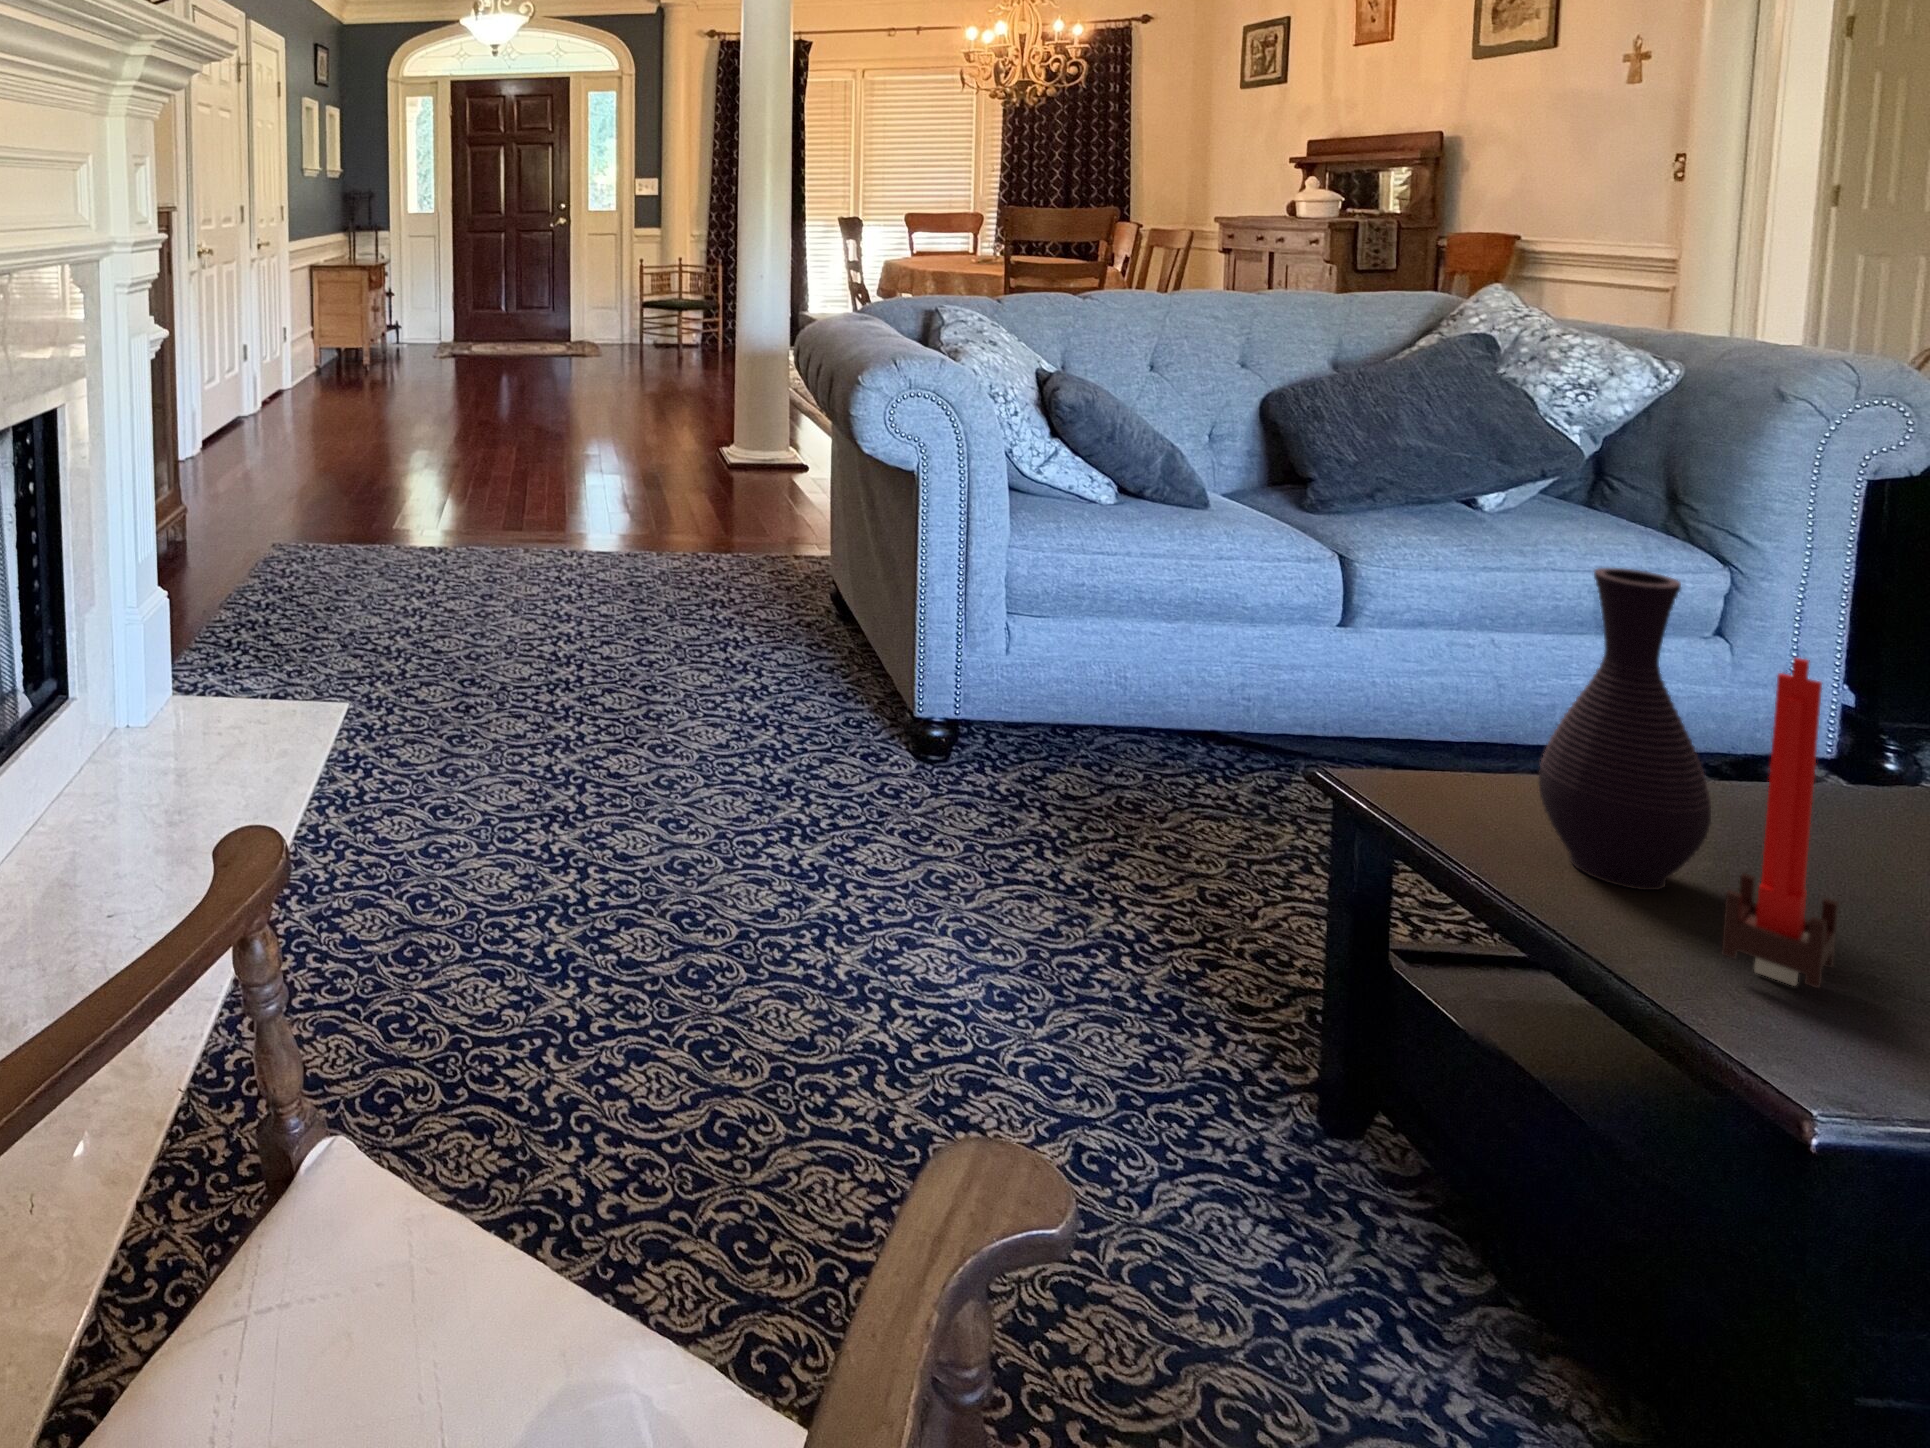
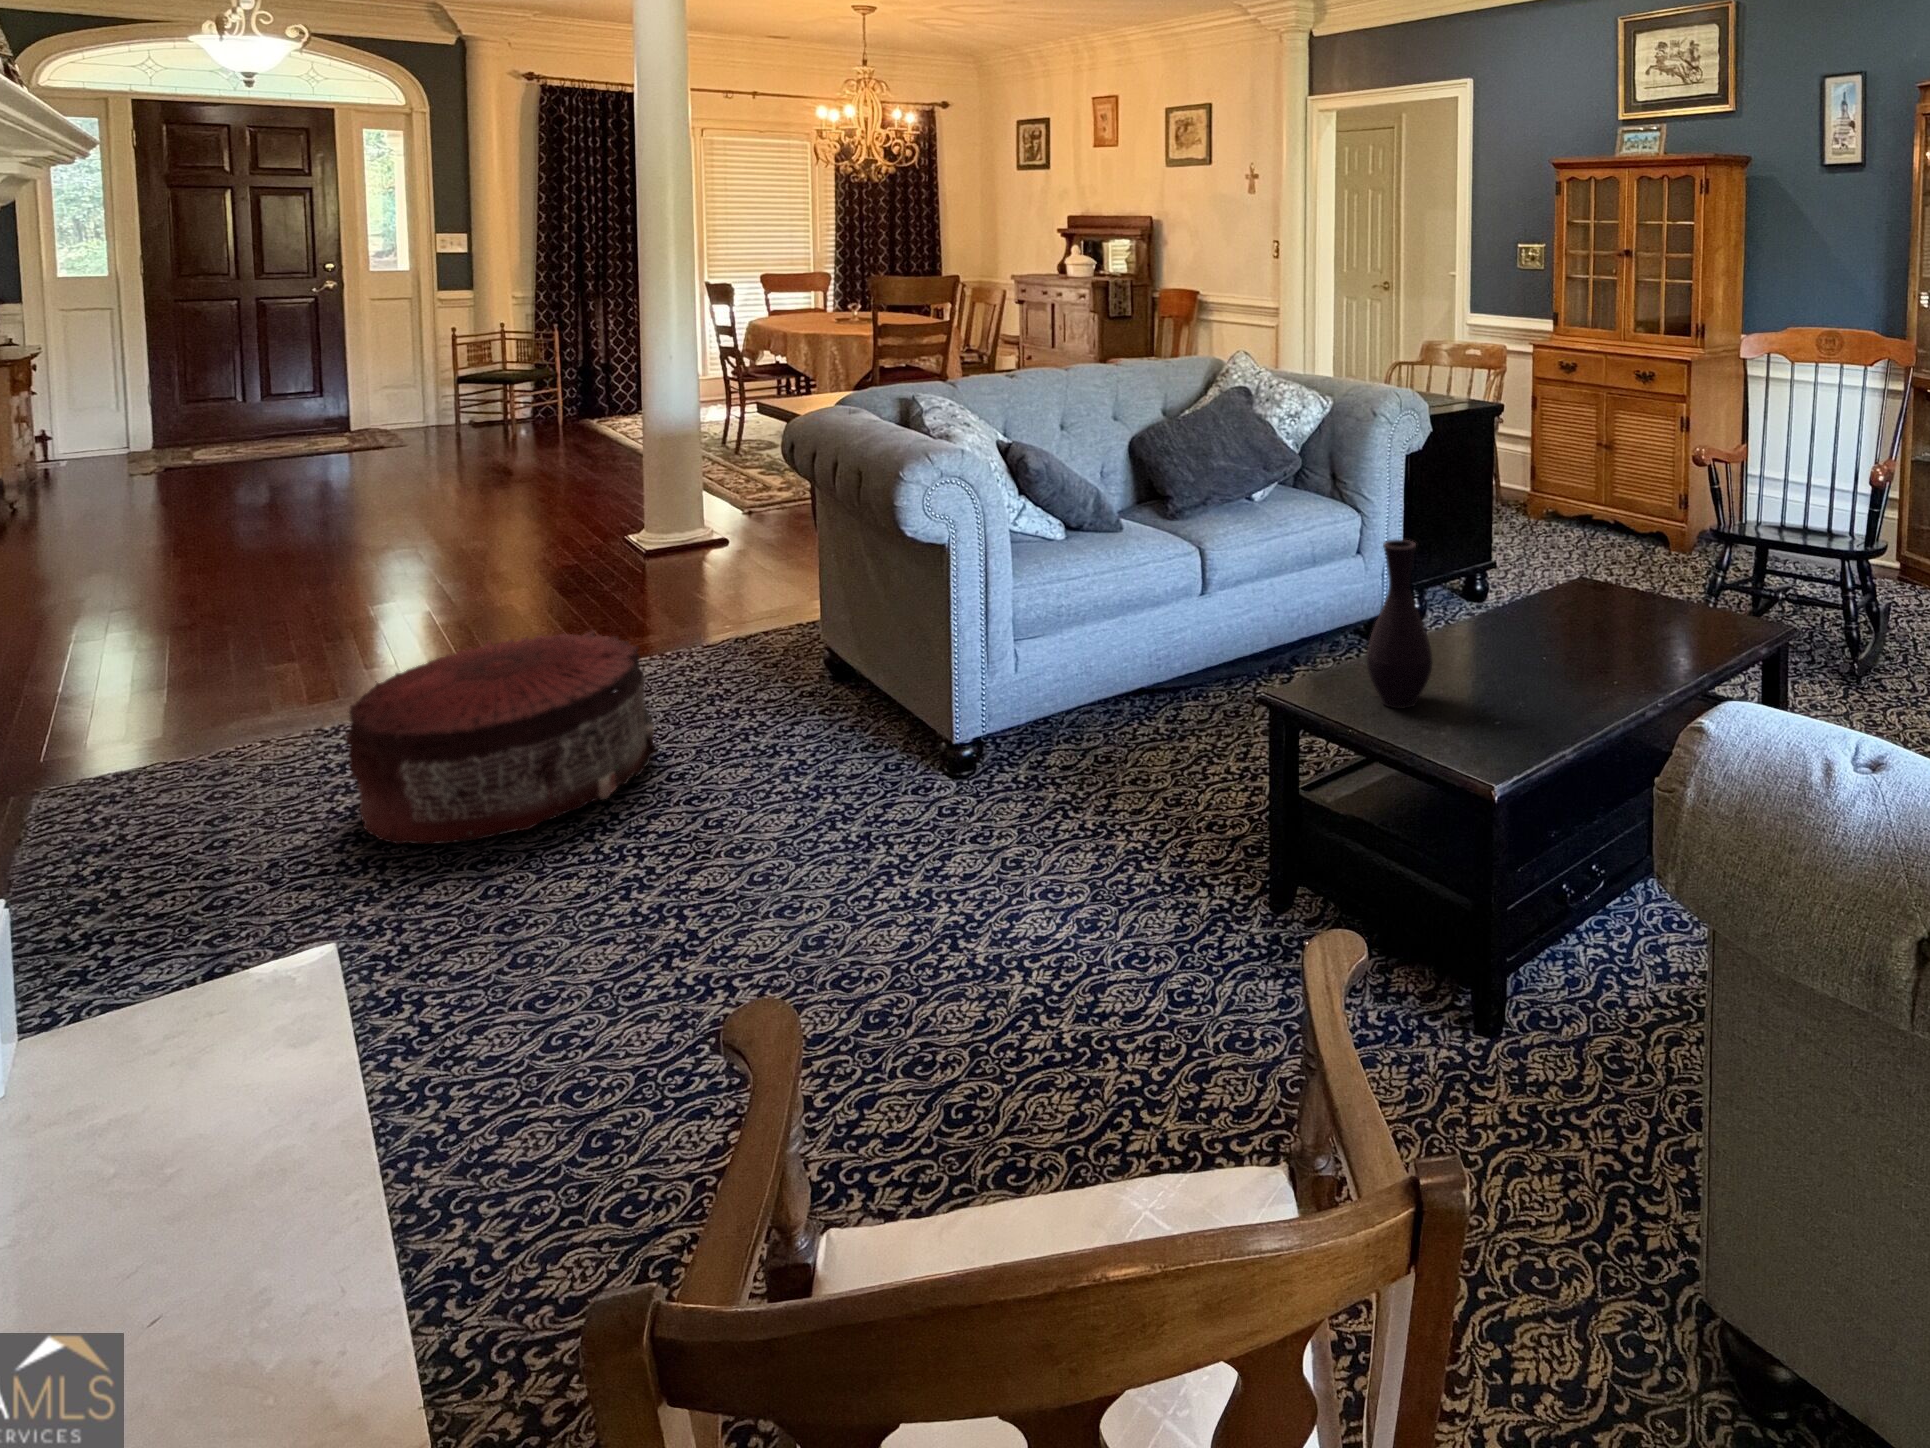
pouf: none [407,495,641,666] -> present [345,630,658,844]
candle: present [1721,658,1839,988] -> none [1452,573,1485,731]

